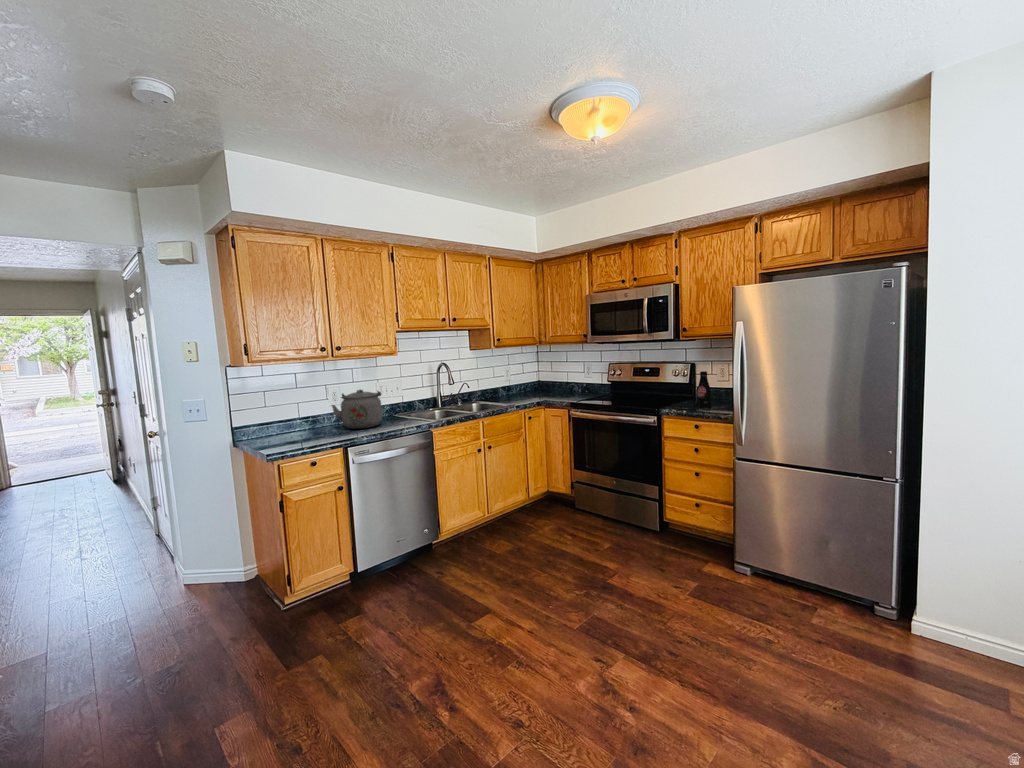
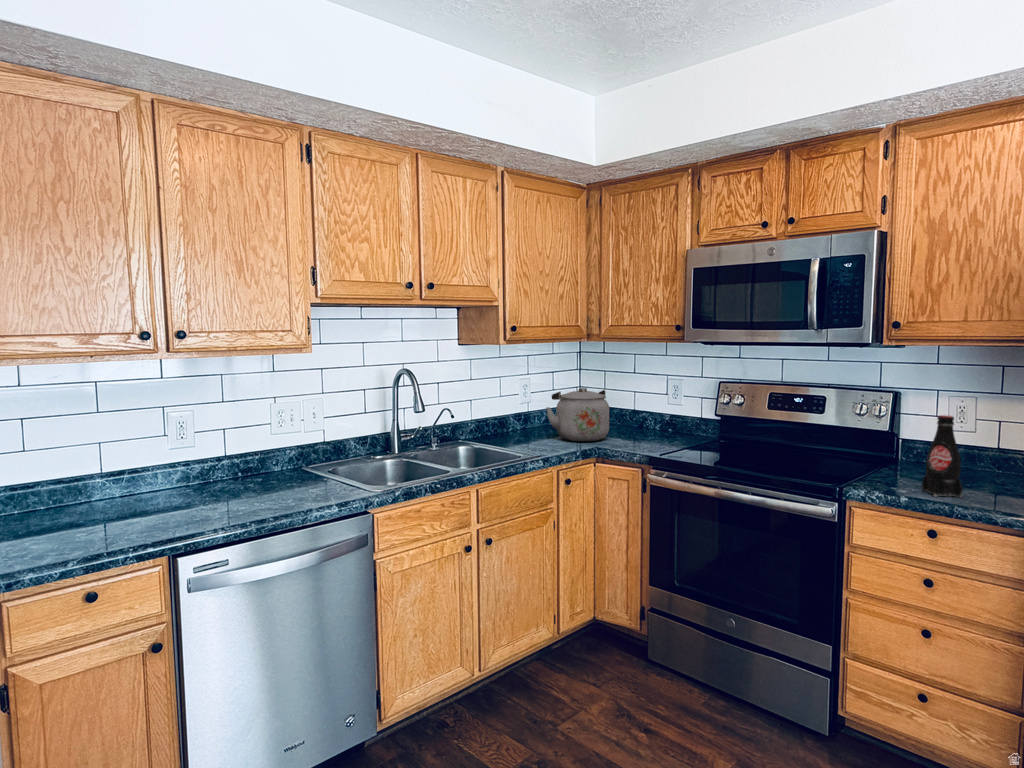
kettle: present [332,389,382,429] -> present [546,388,609,441]

